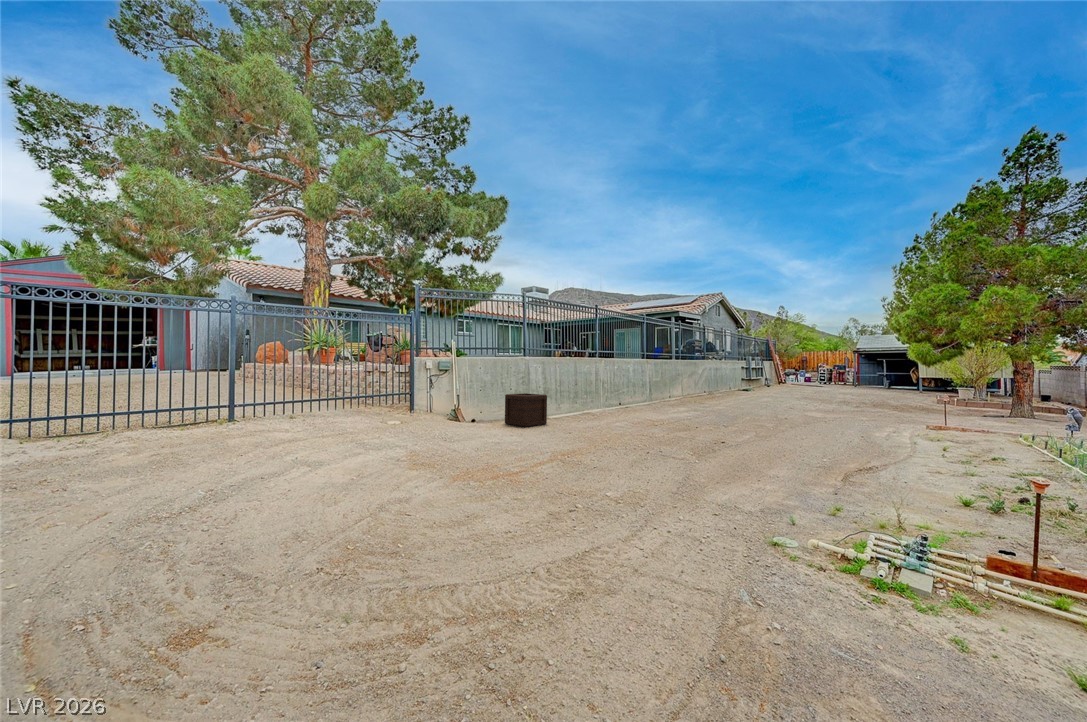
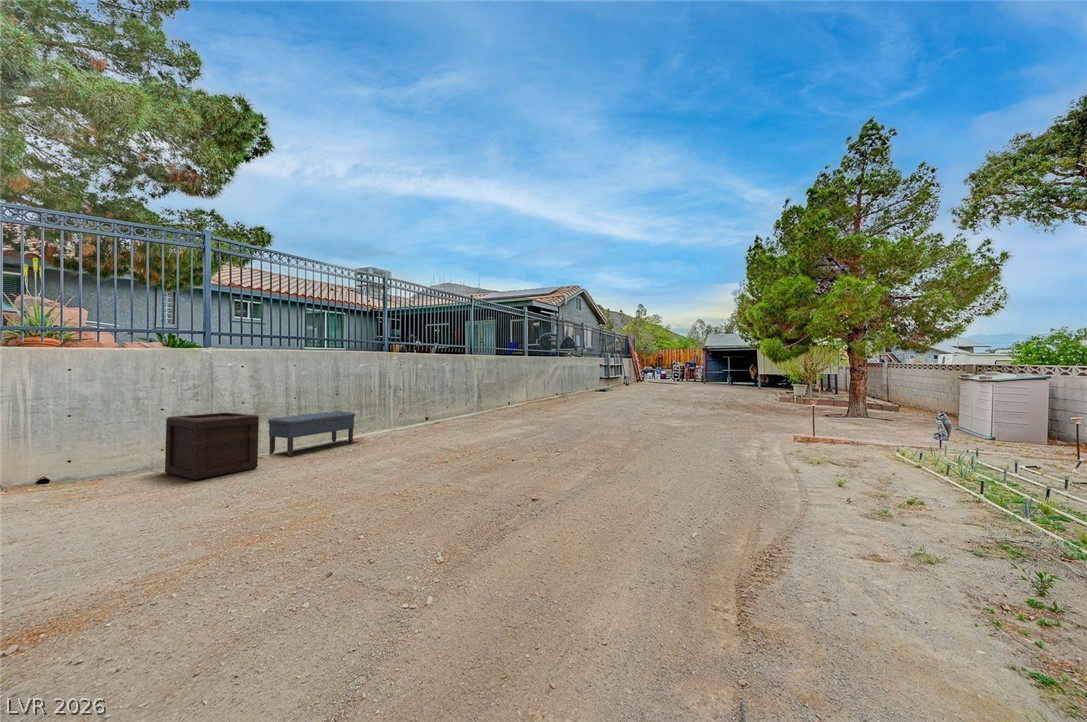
bench: none [540,396,582,420] -> present [268,411,355,456]

